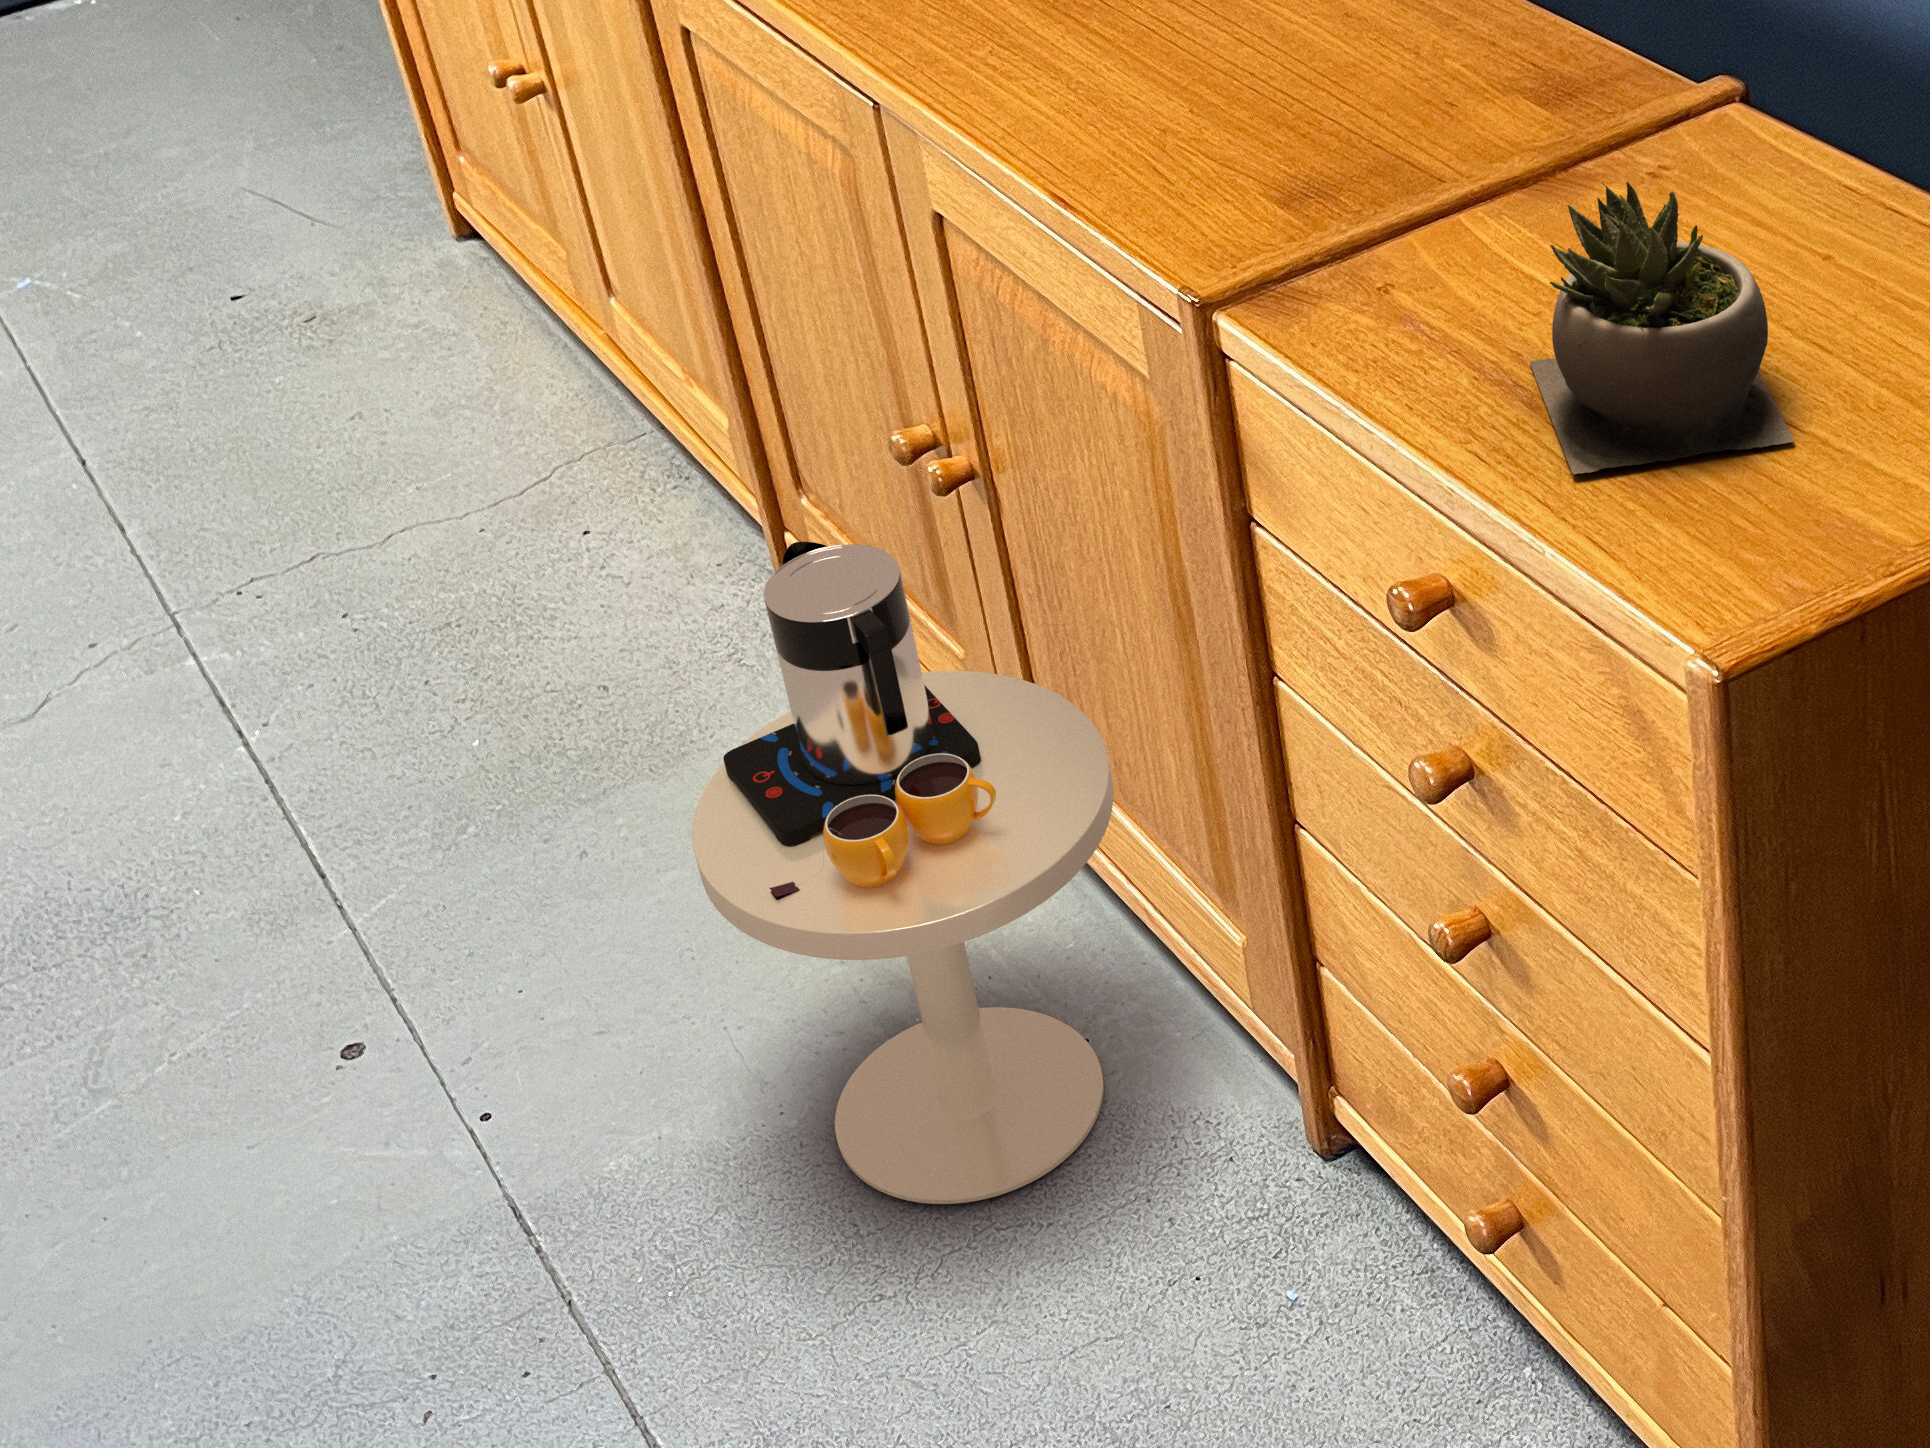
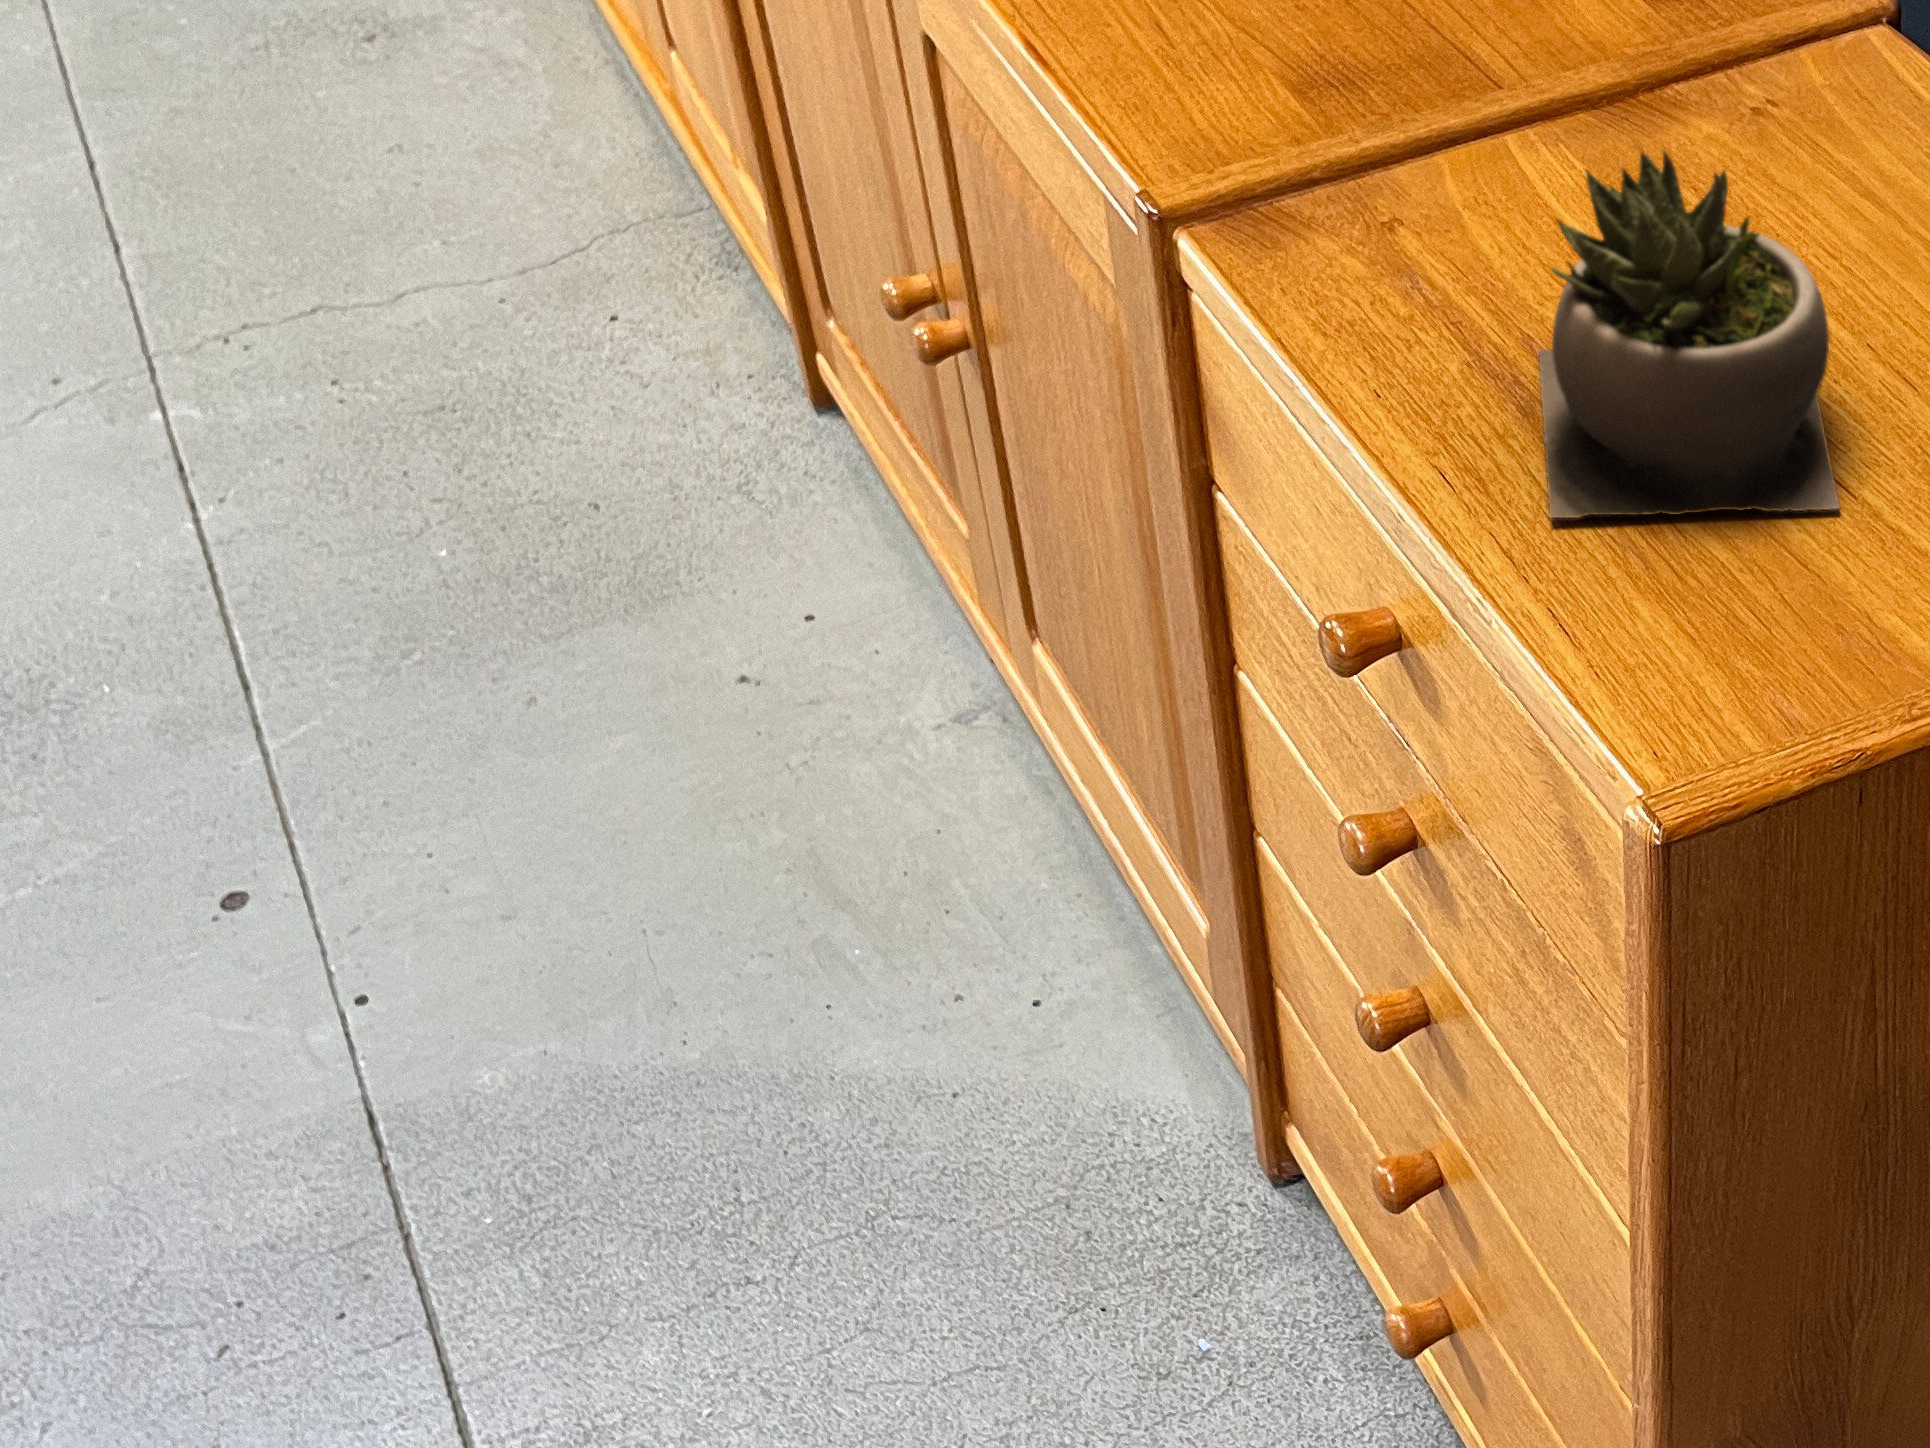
side table: present [692,542,1113,1204] -> none [567,414,1068,1177]

